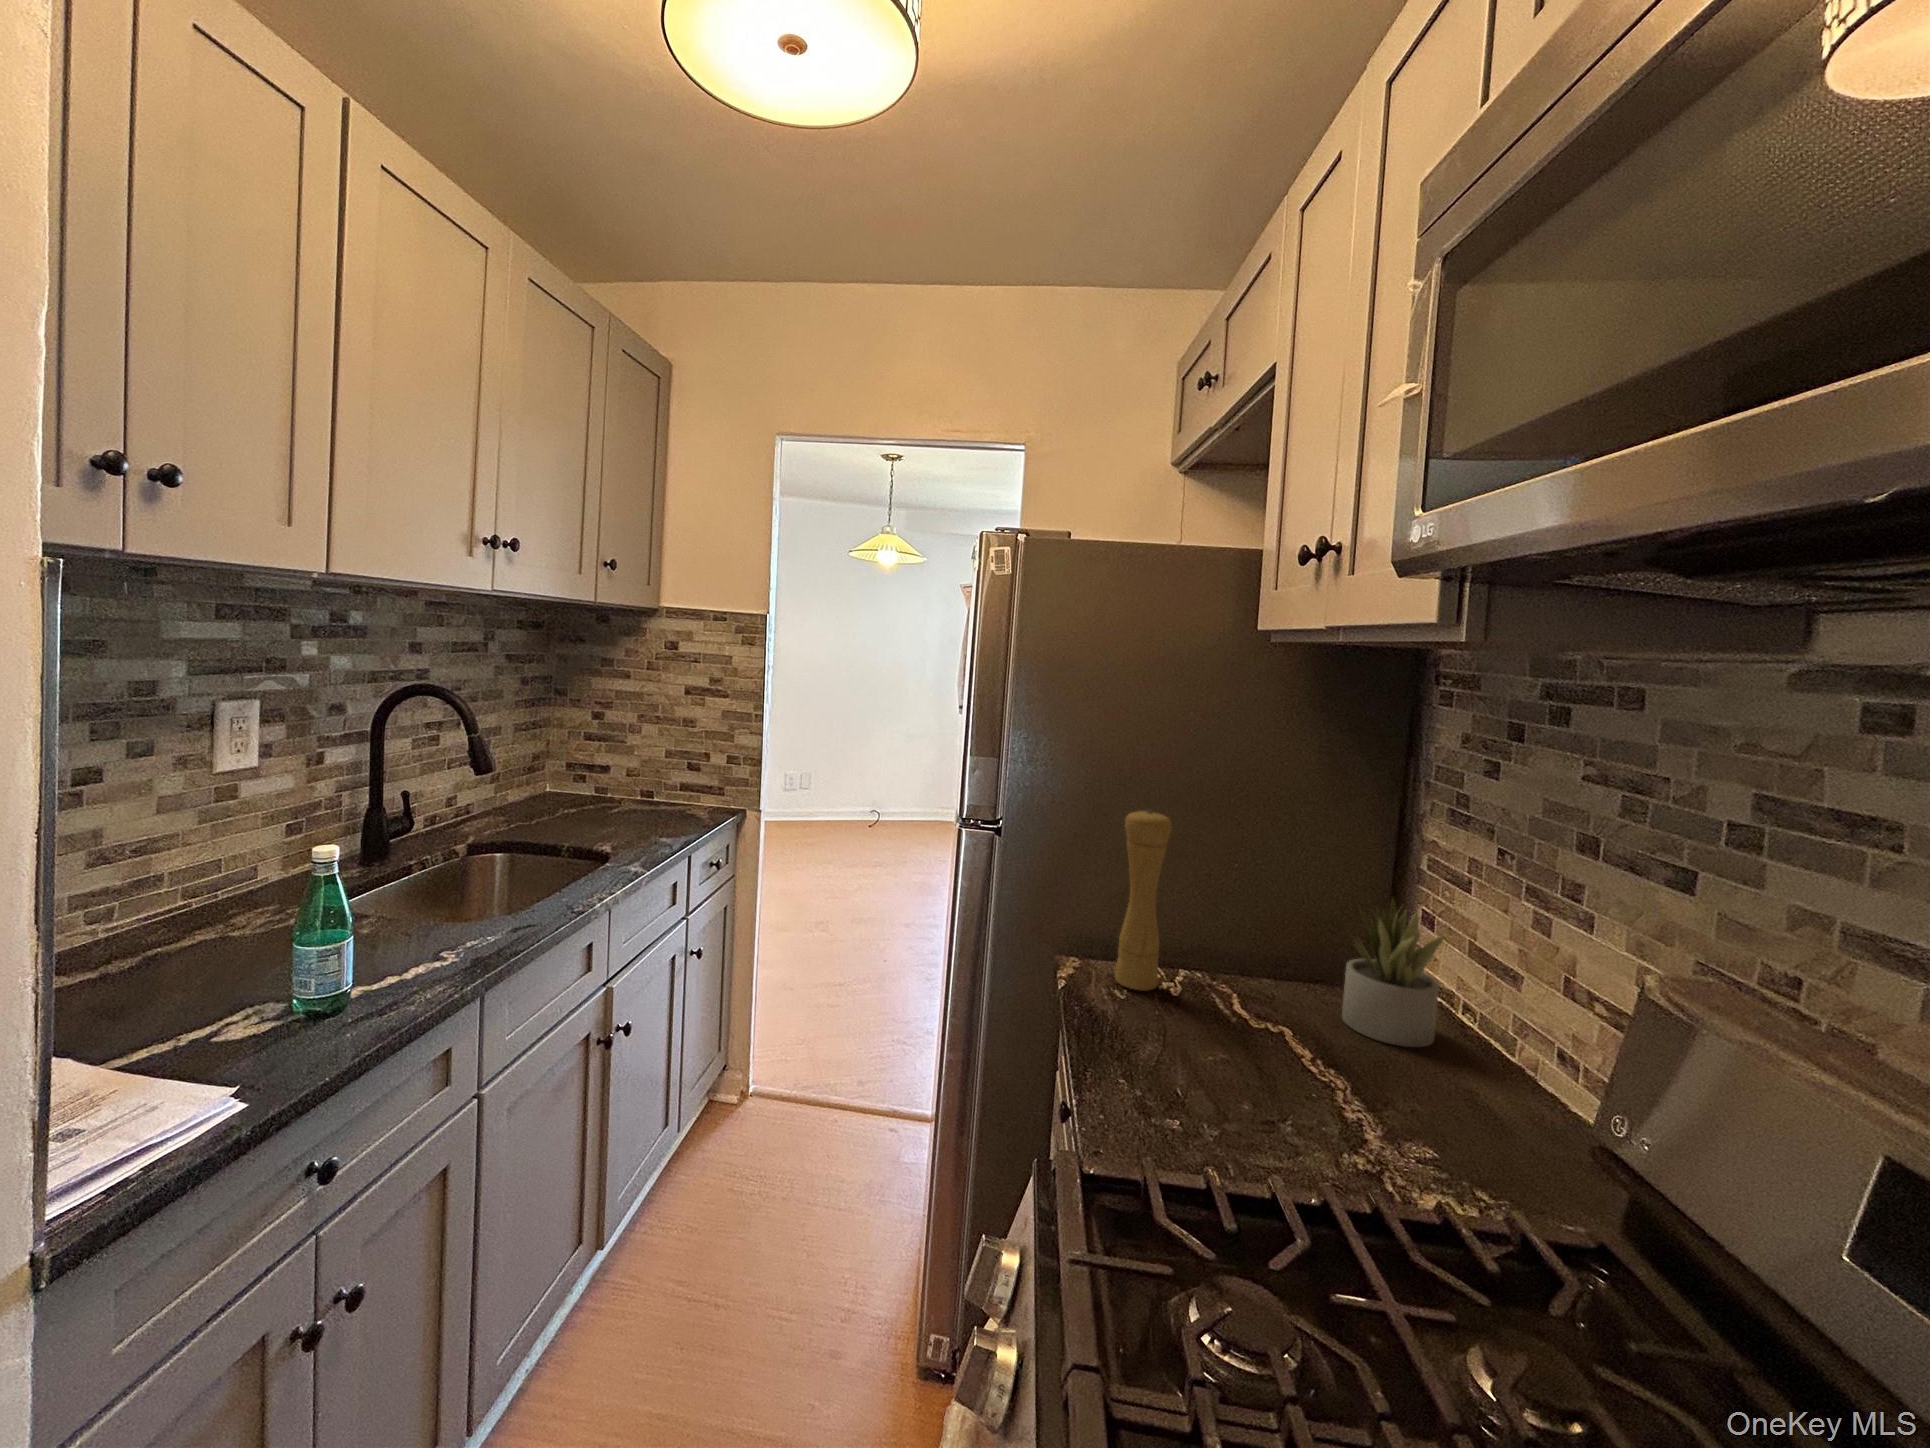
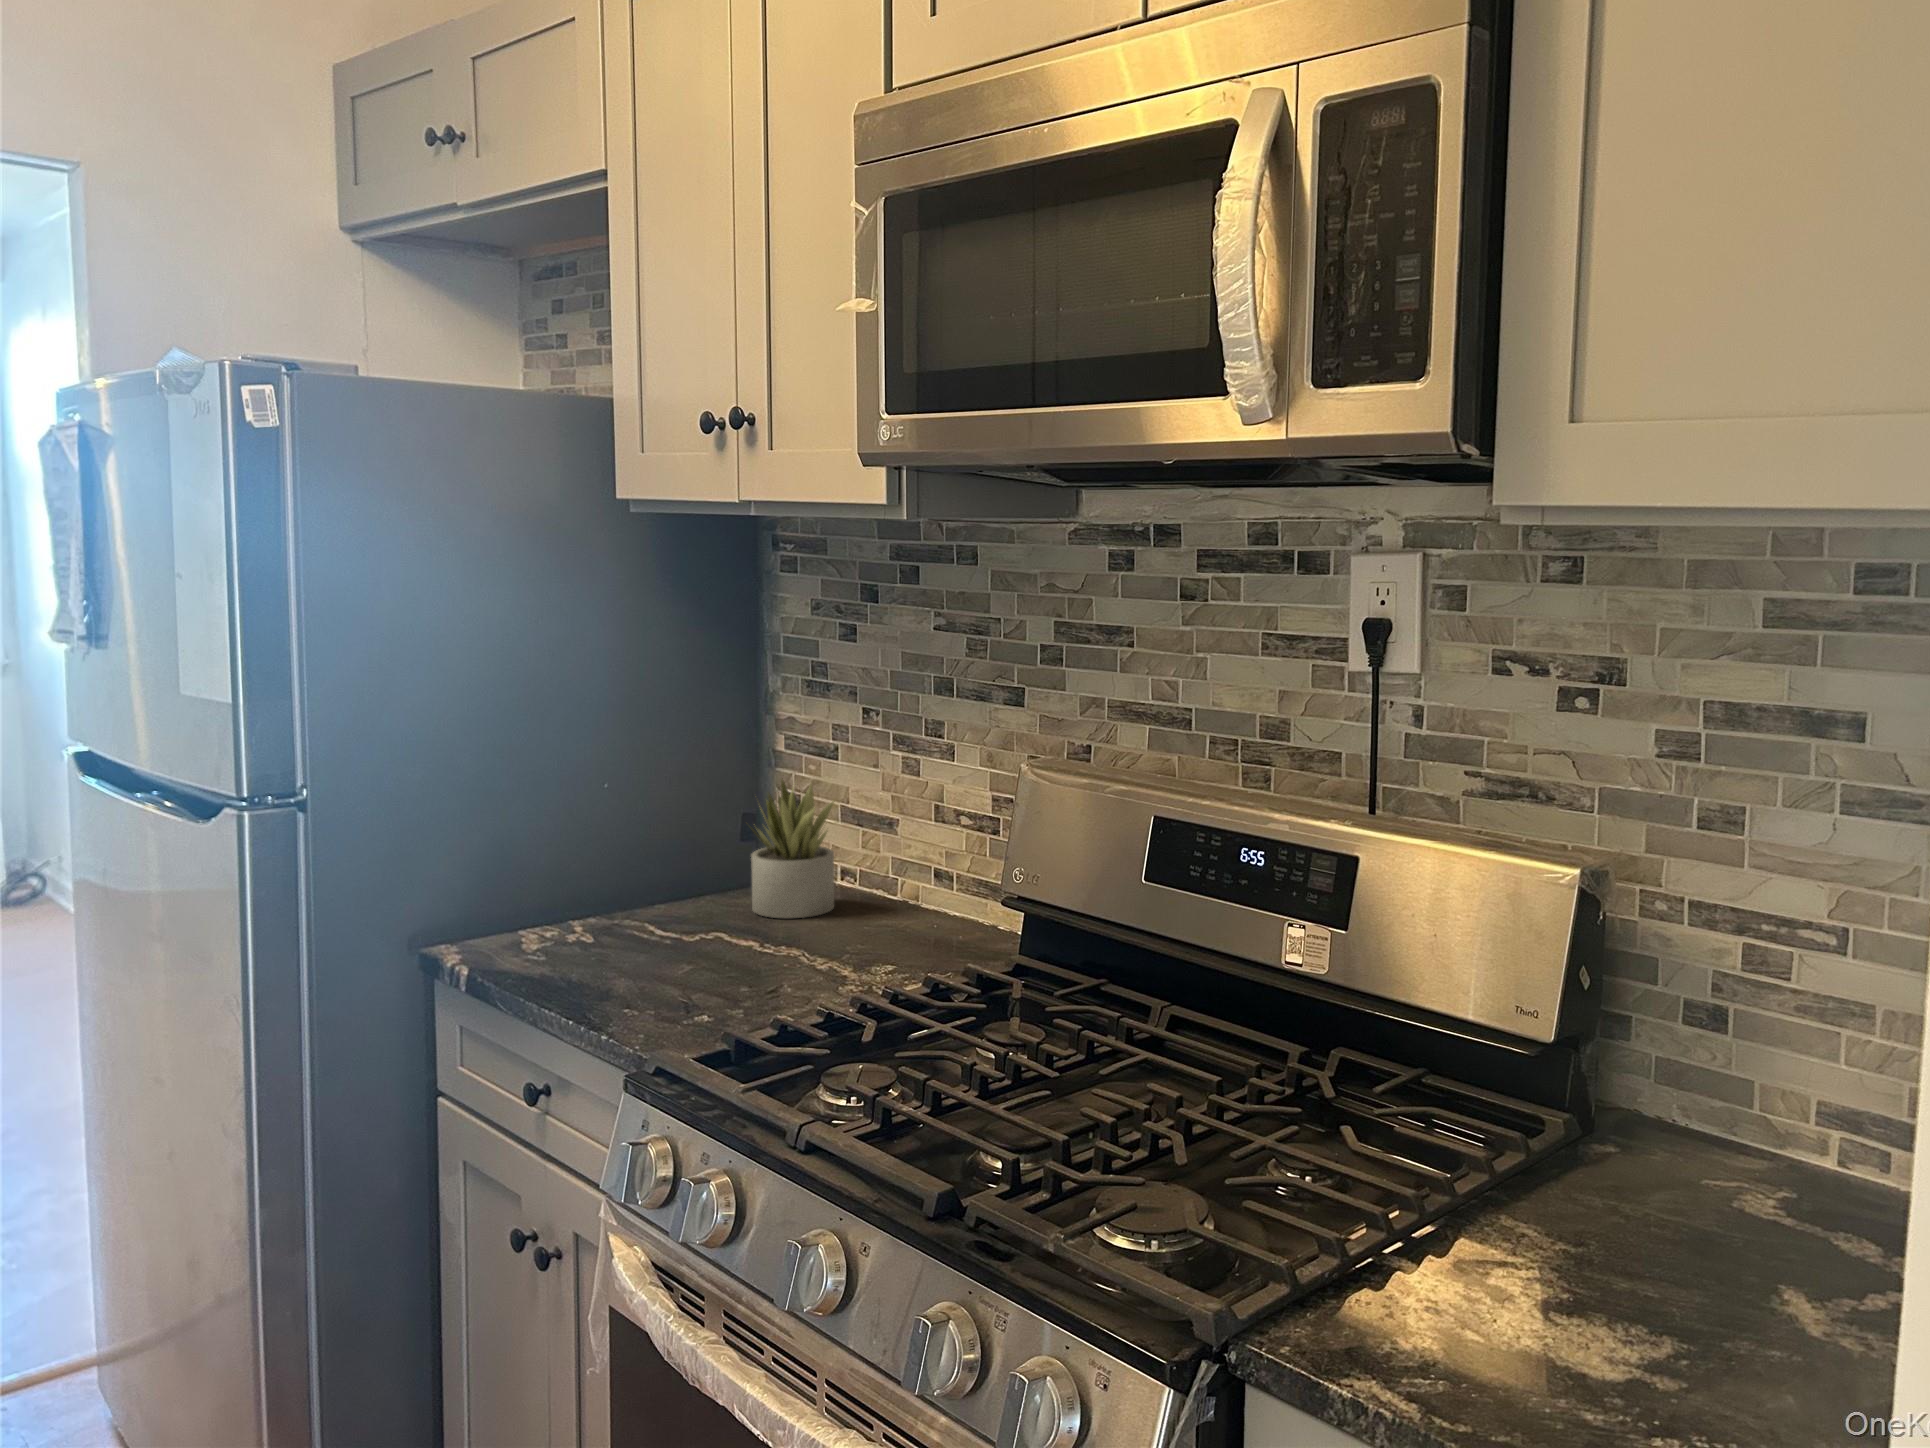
pepper mill: present [1115,810,1172,991] -> none [509,734,569,954]

